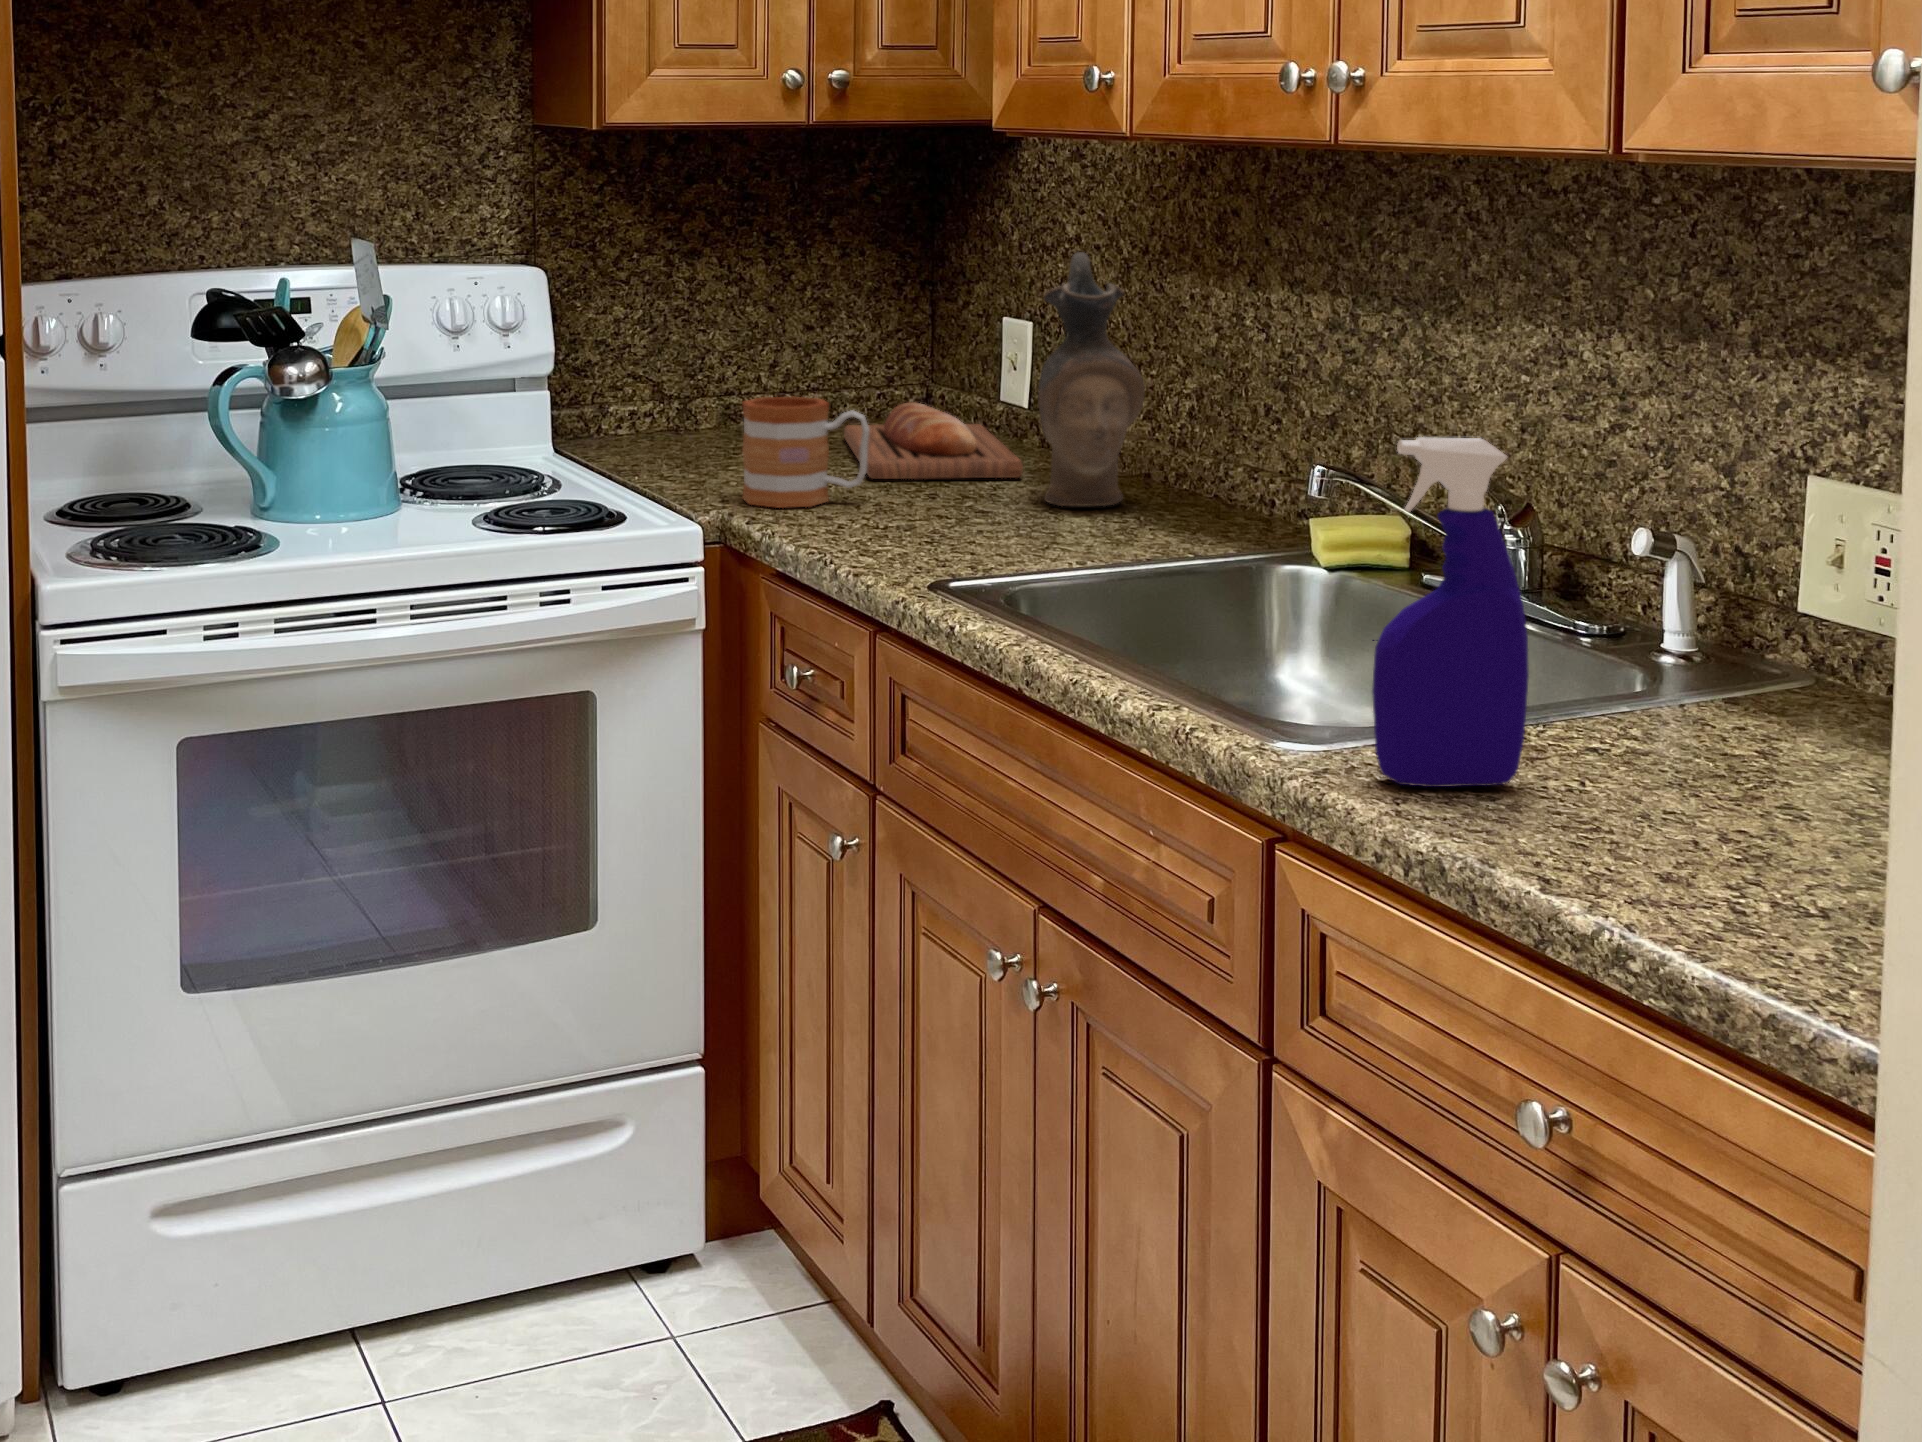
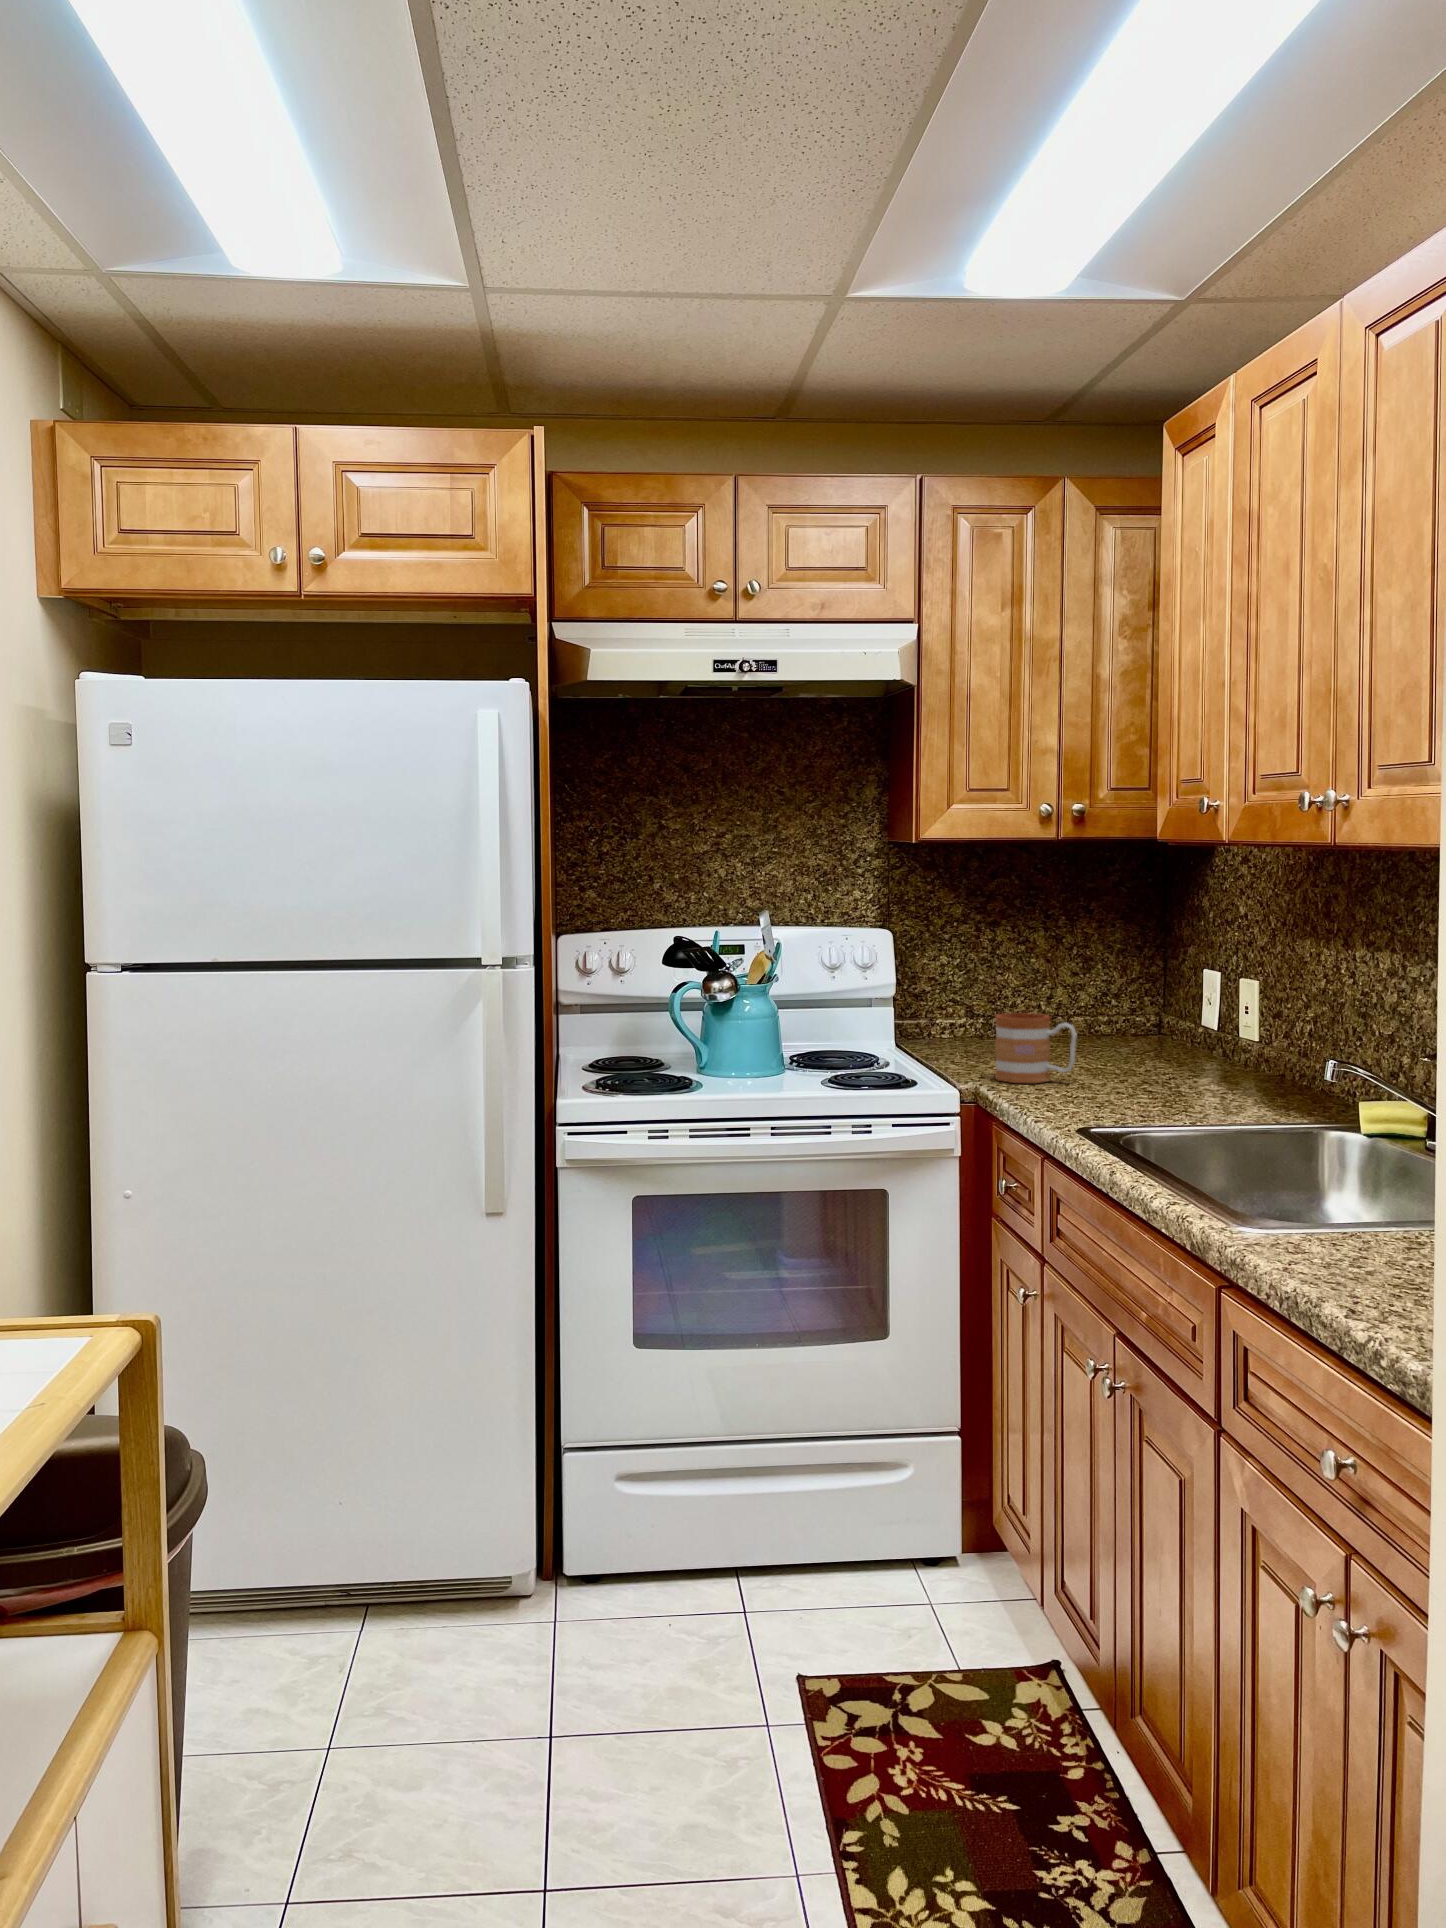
ceramic pitcher: present [1039,252,1145,506] -> none [1192,923,1266,1092]
bread loaf: present [844,402,1023,479] -> none [1087,1023,1194,1073]
spray bottle: present [1372,437,1529,787] -> none [1281,1033,1390,1261]

